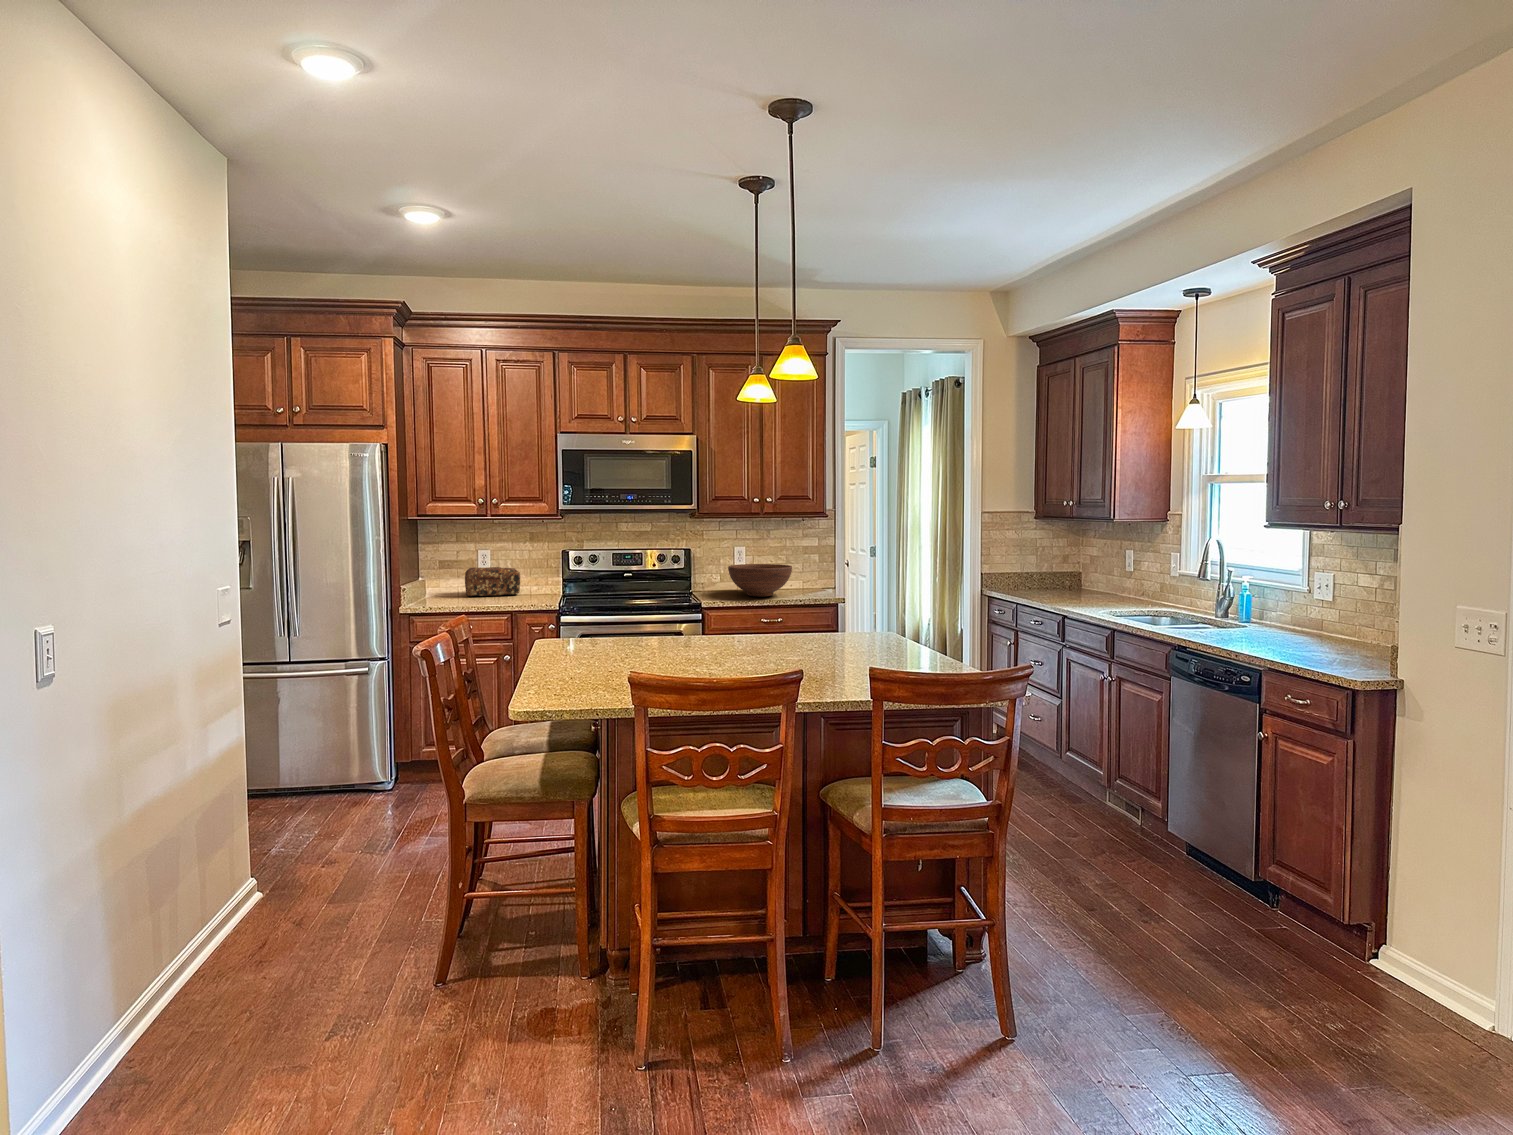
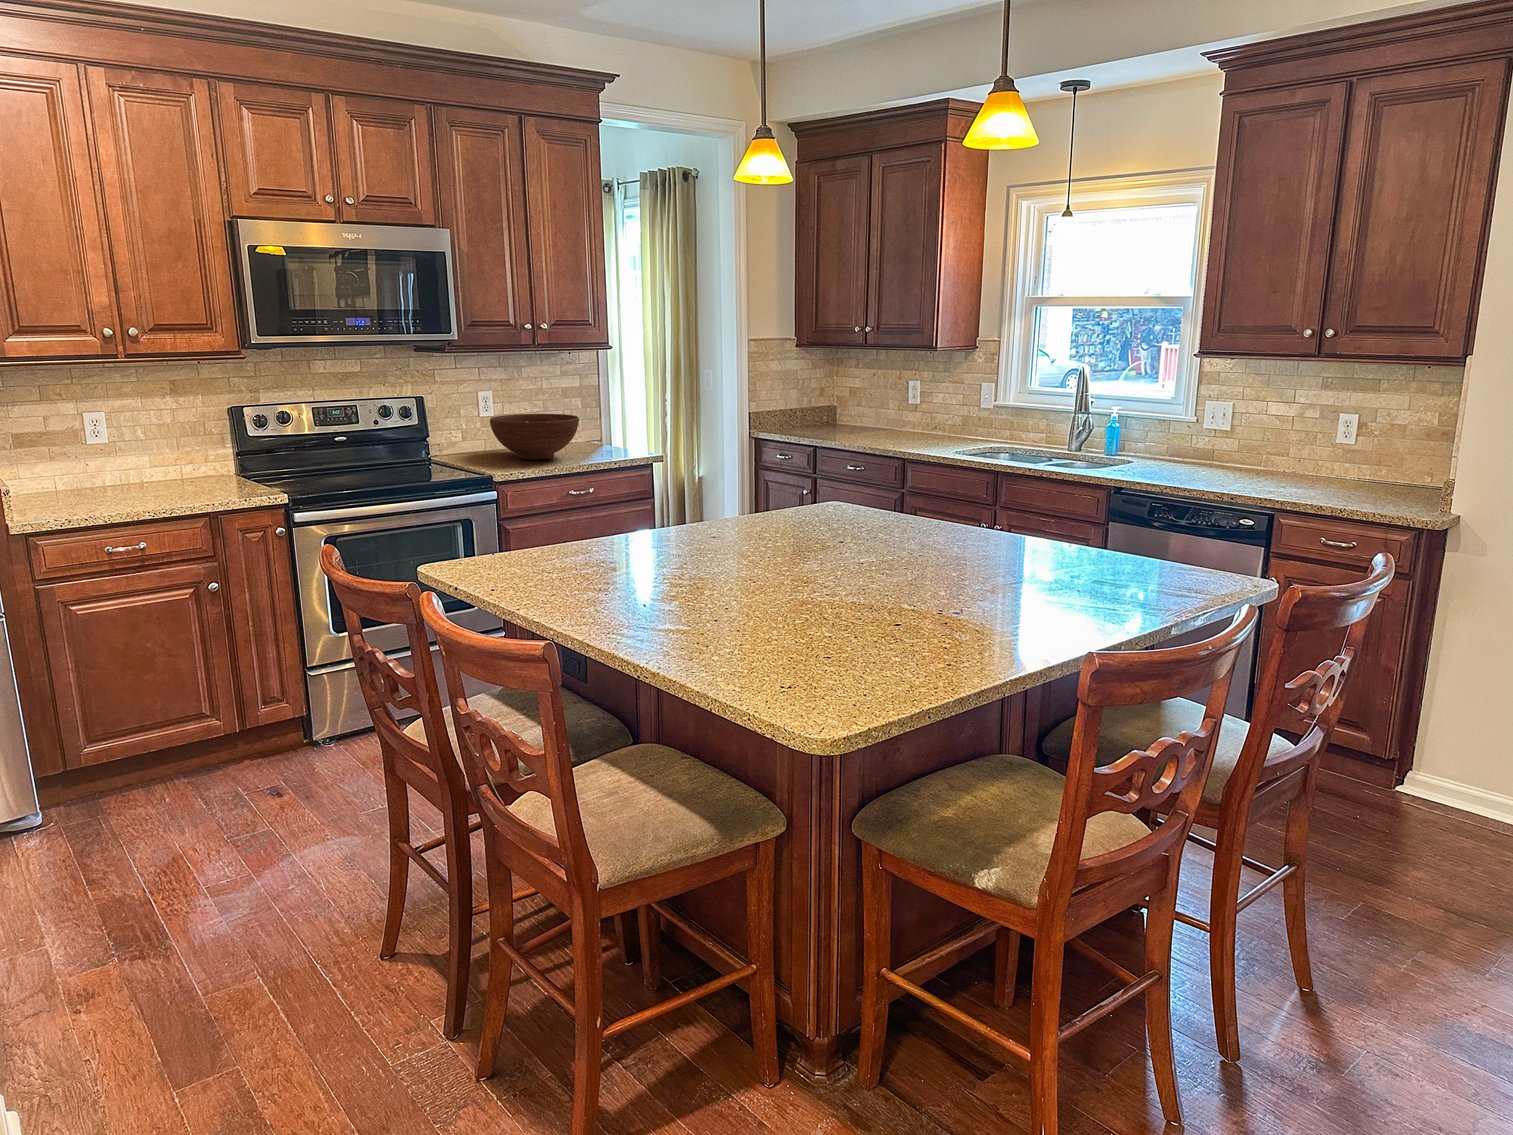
bread loaf: present [465,567,520,596] -> none [77,440,184,492]

